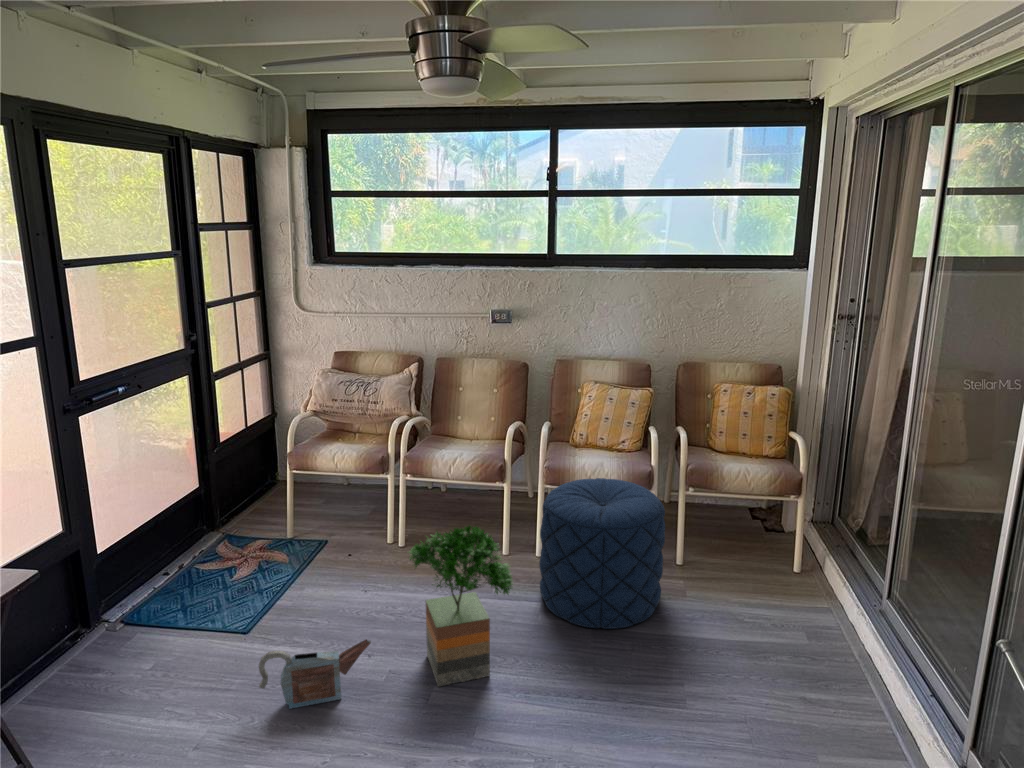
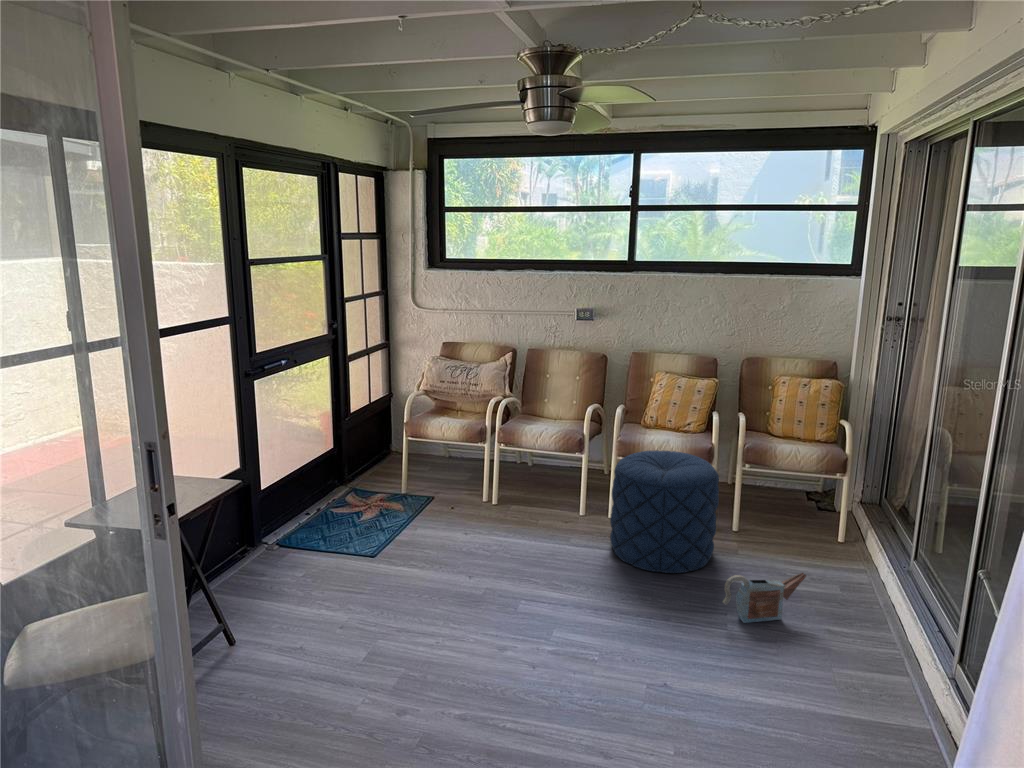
potted tree: present [409,525,512,686] -> none [503,475,588,602]
watering can: present [259,640,371,709] -> present [723,573,806,623]

